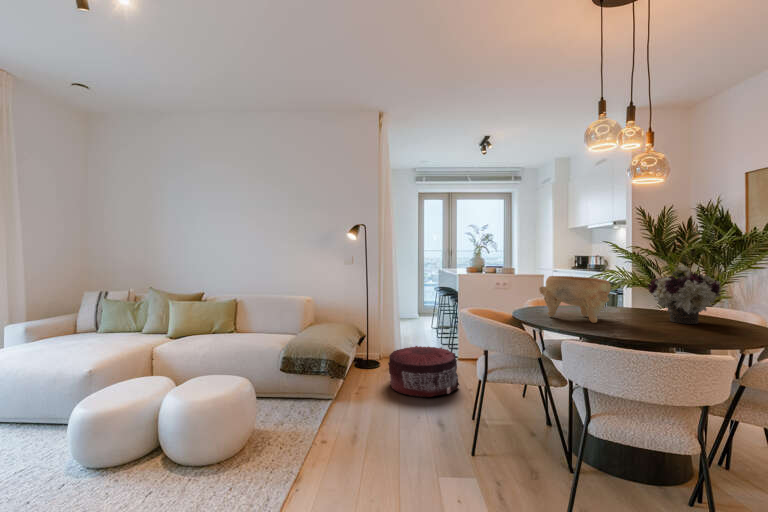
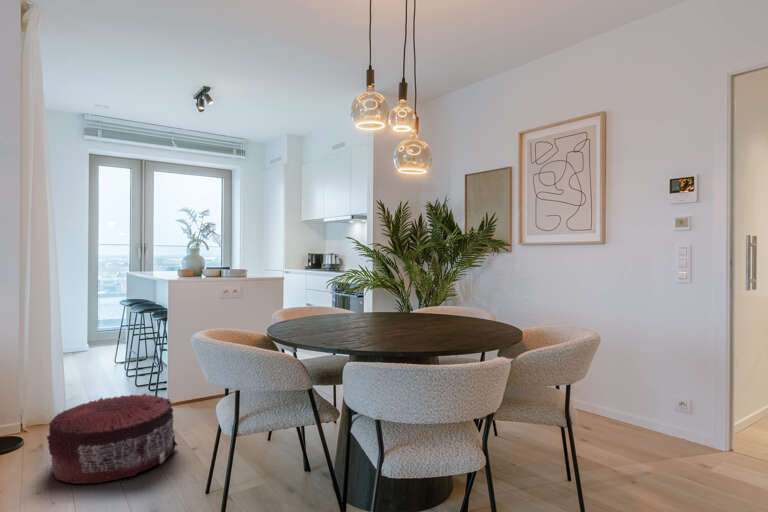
flower arrangement: present [647,265,721,324] -> none [409,264,472,326]
decorative bowl: present [540,276,611,323] -> none [304,279,383,335]

